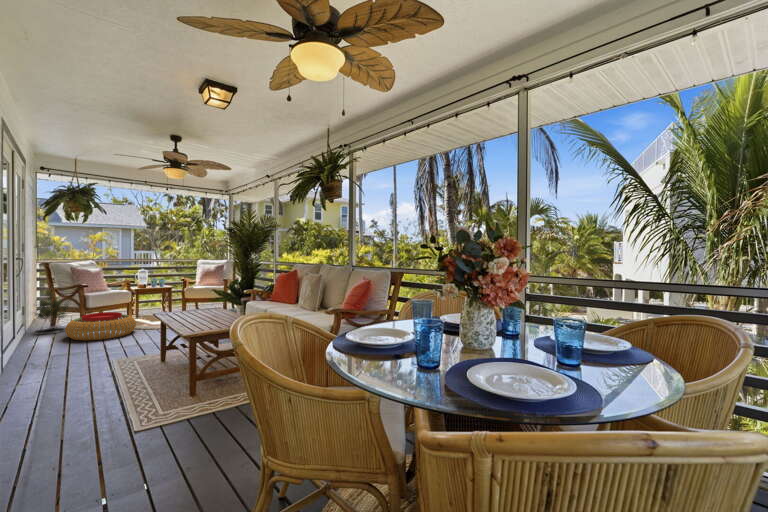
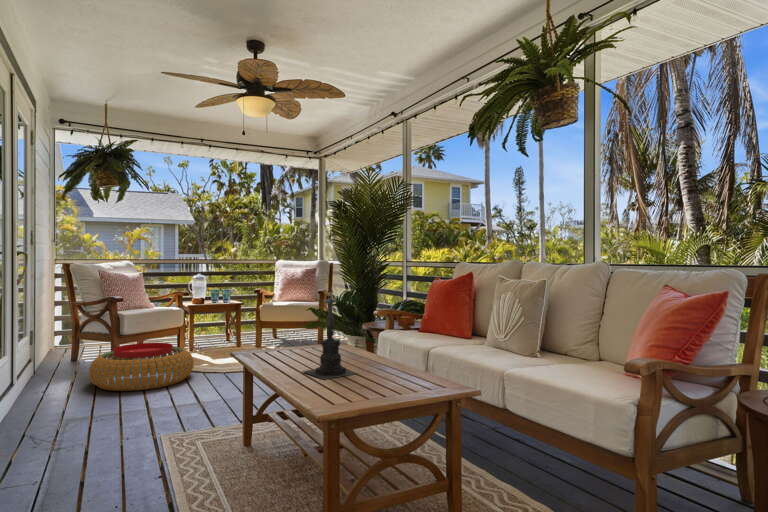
candle holder: none [183,283,210,325] -> present [303,294,357,379]
potted tree: present [33,291,68,335] -> none [41,298,100,377]

